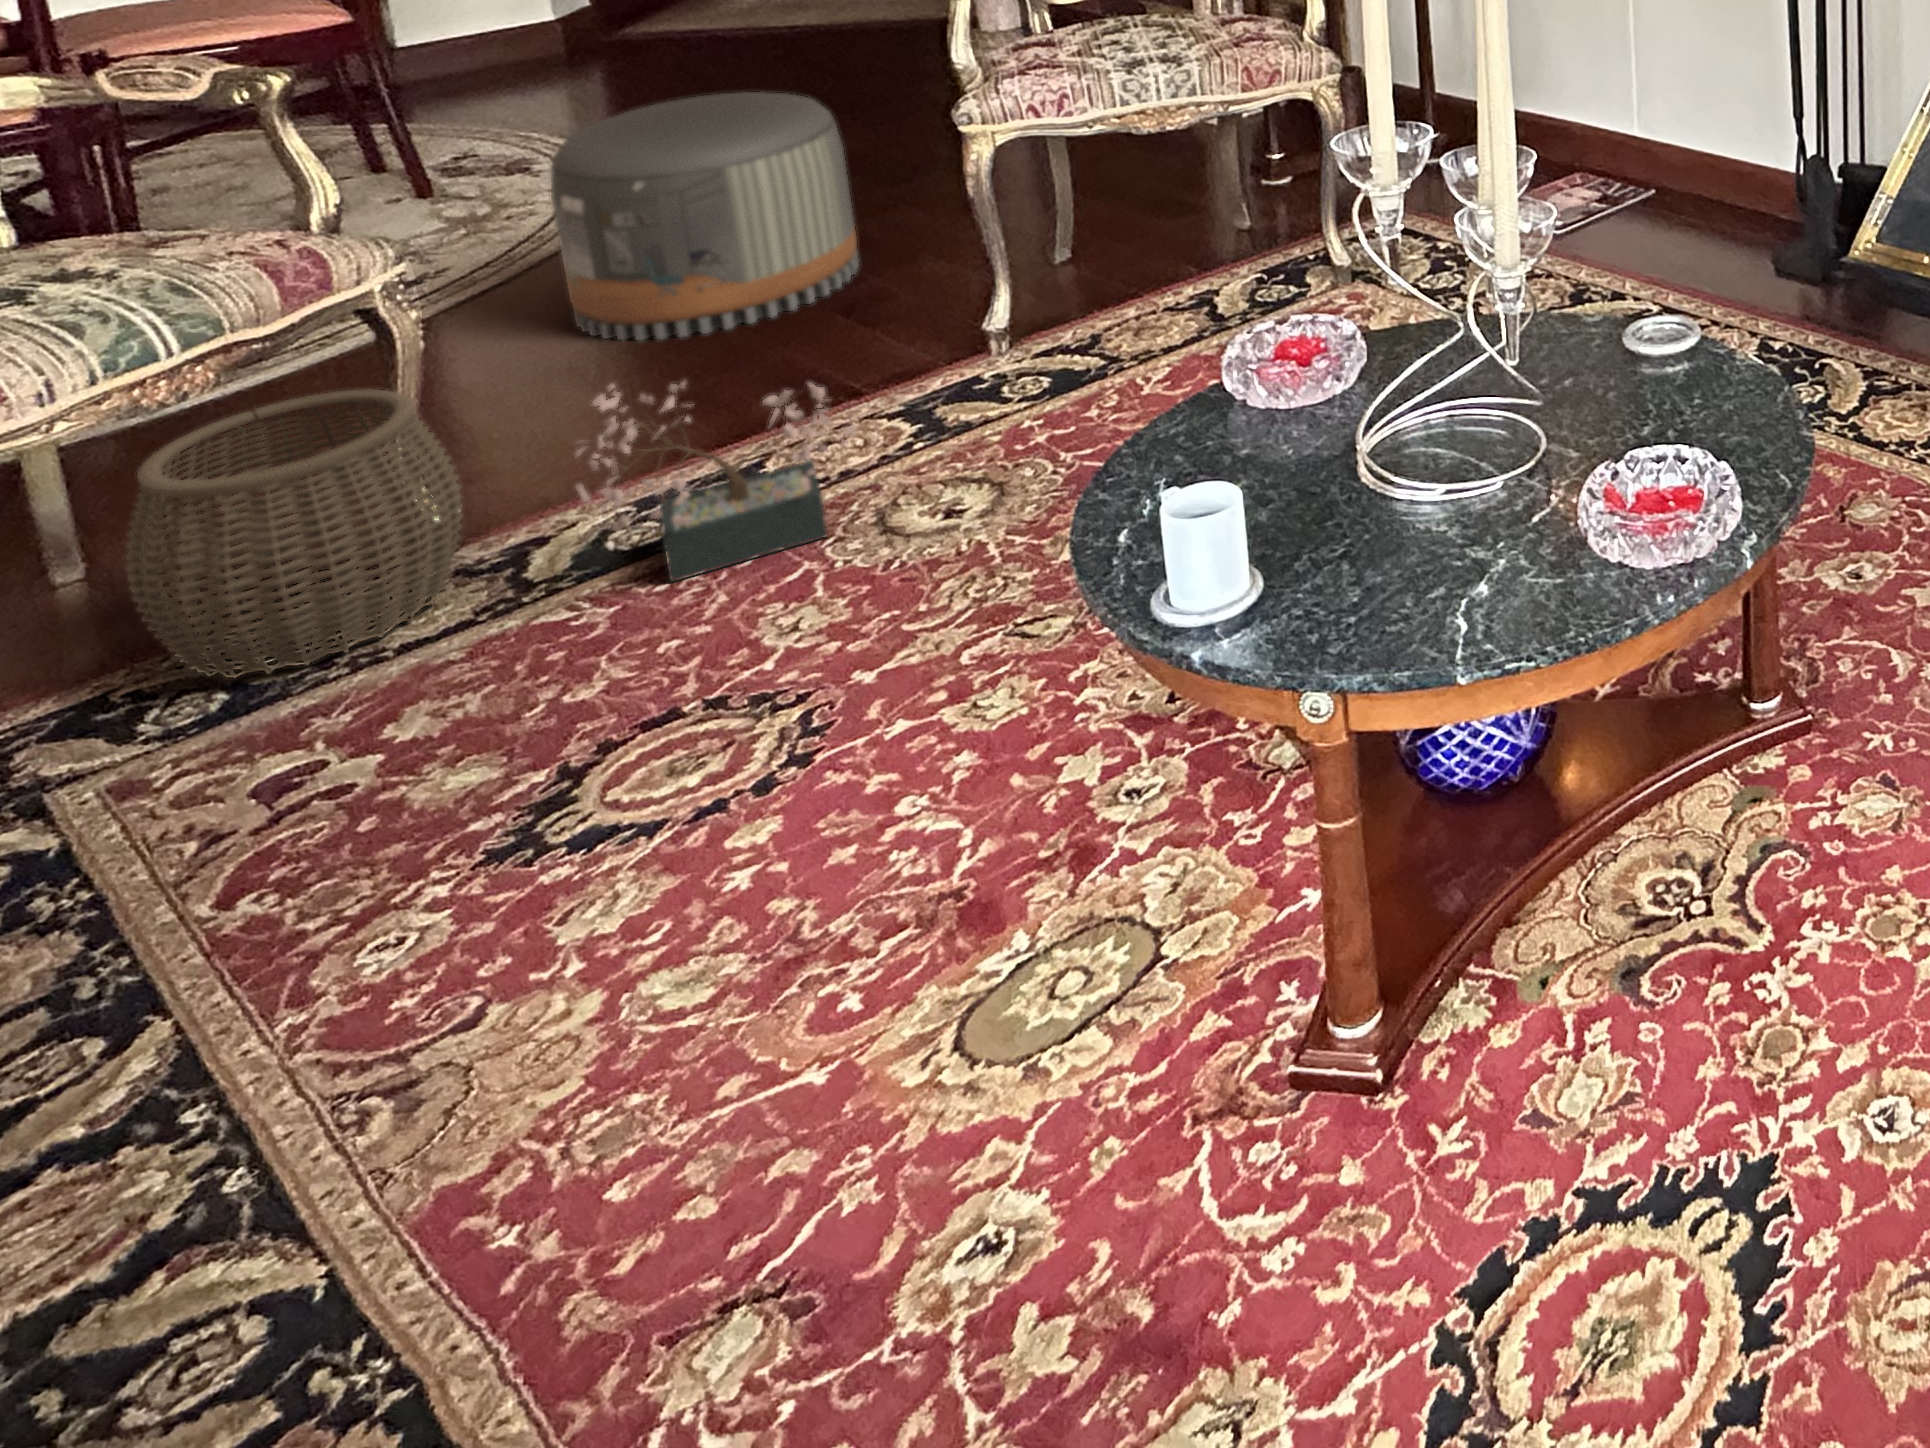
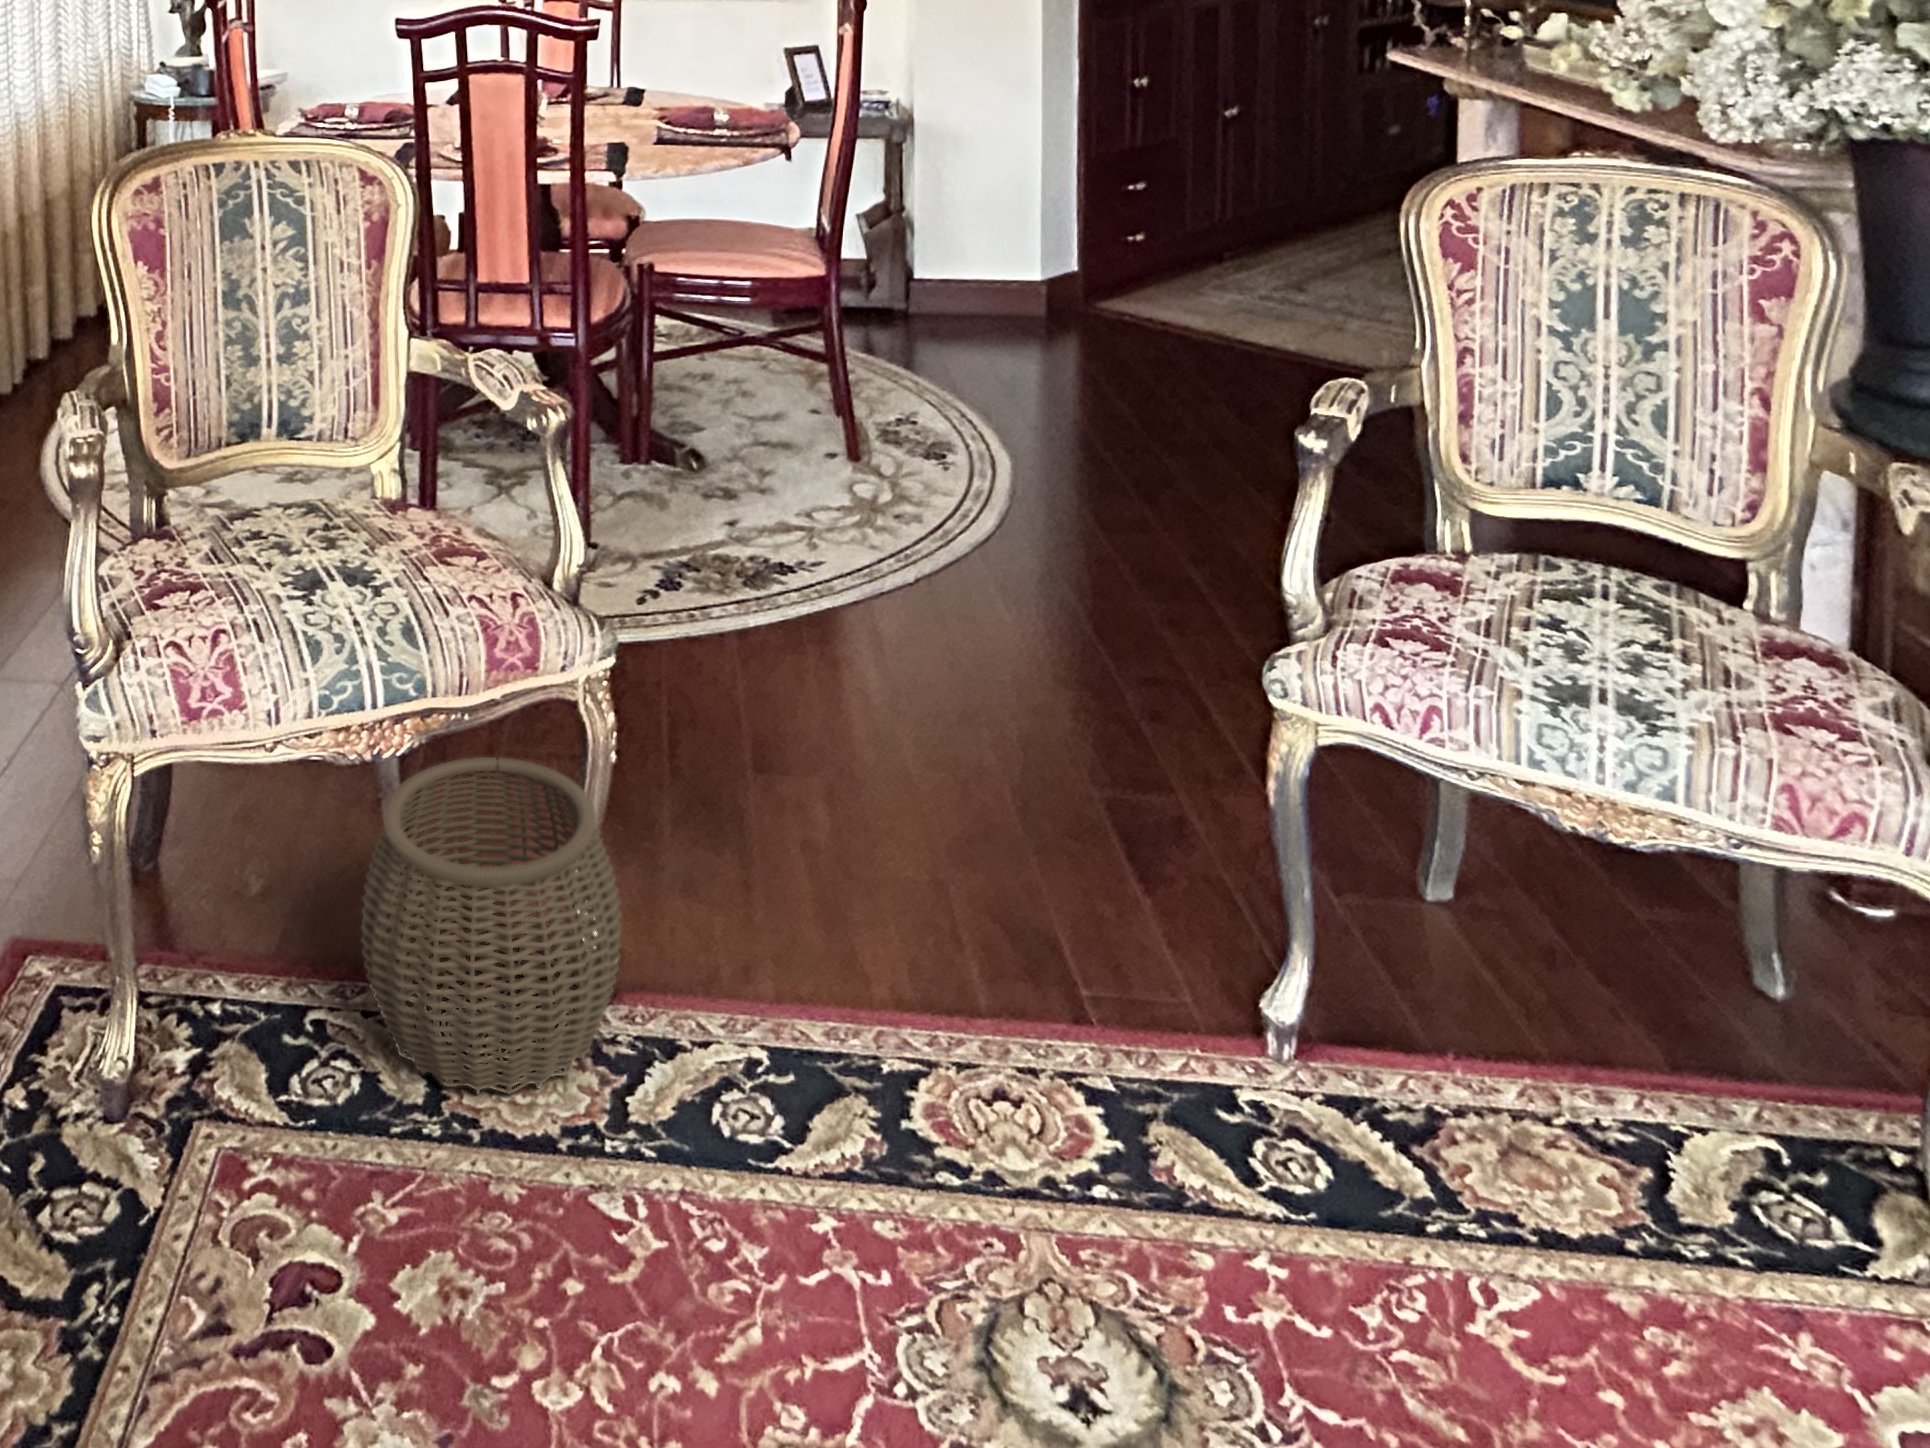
pouf: present [551,92,859,341] -> none [873,477,1176,809]
decorative plant: present [575,382,856,582] -> none [681,919,993,1301]

